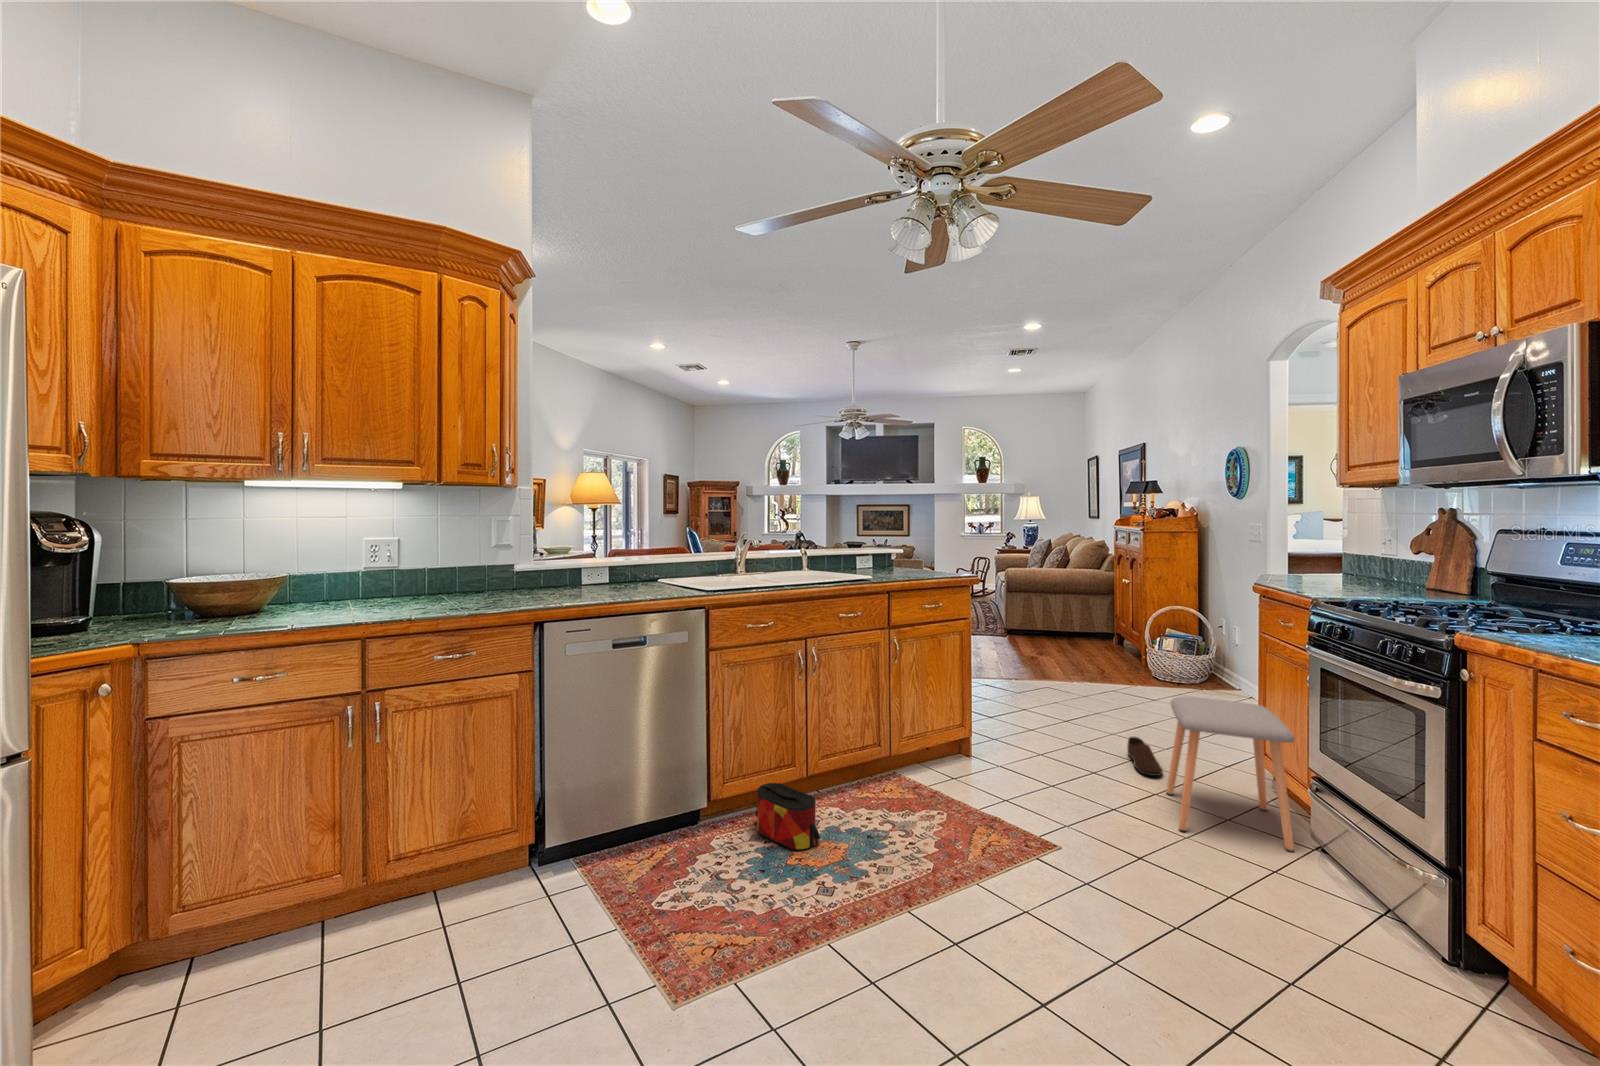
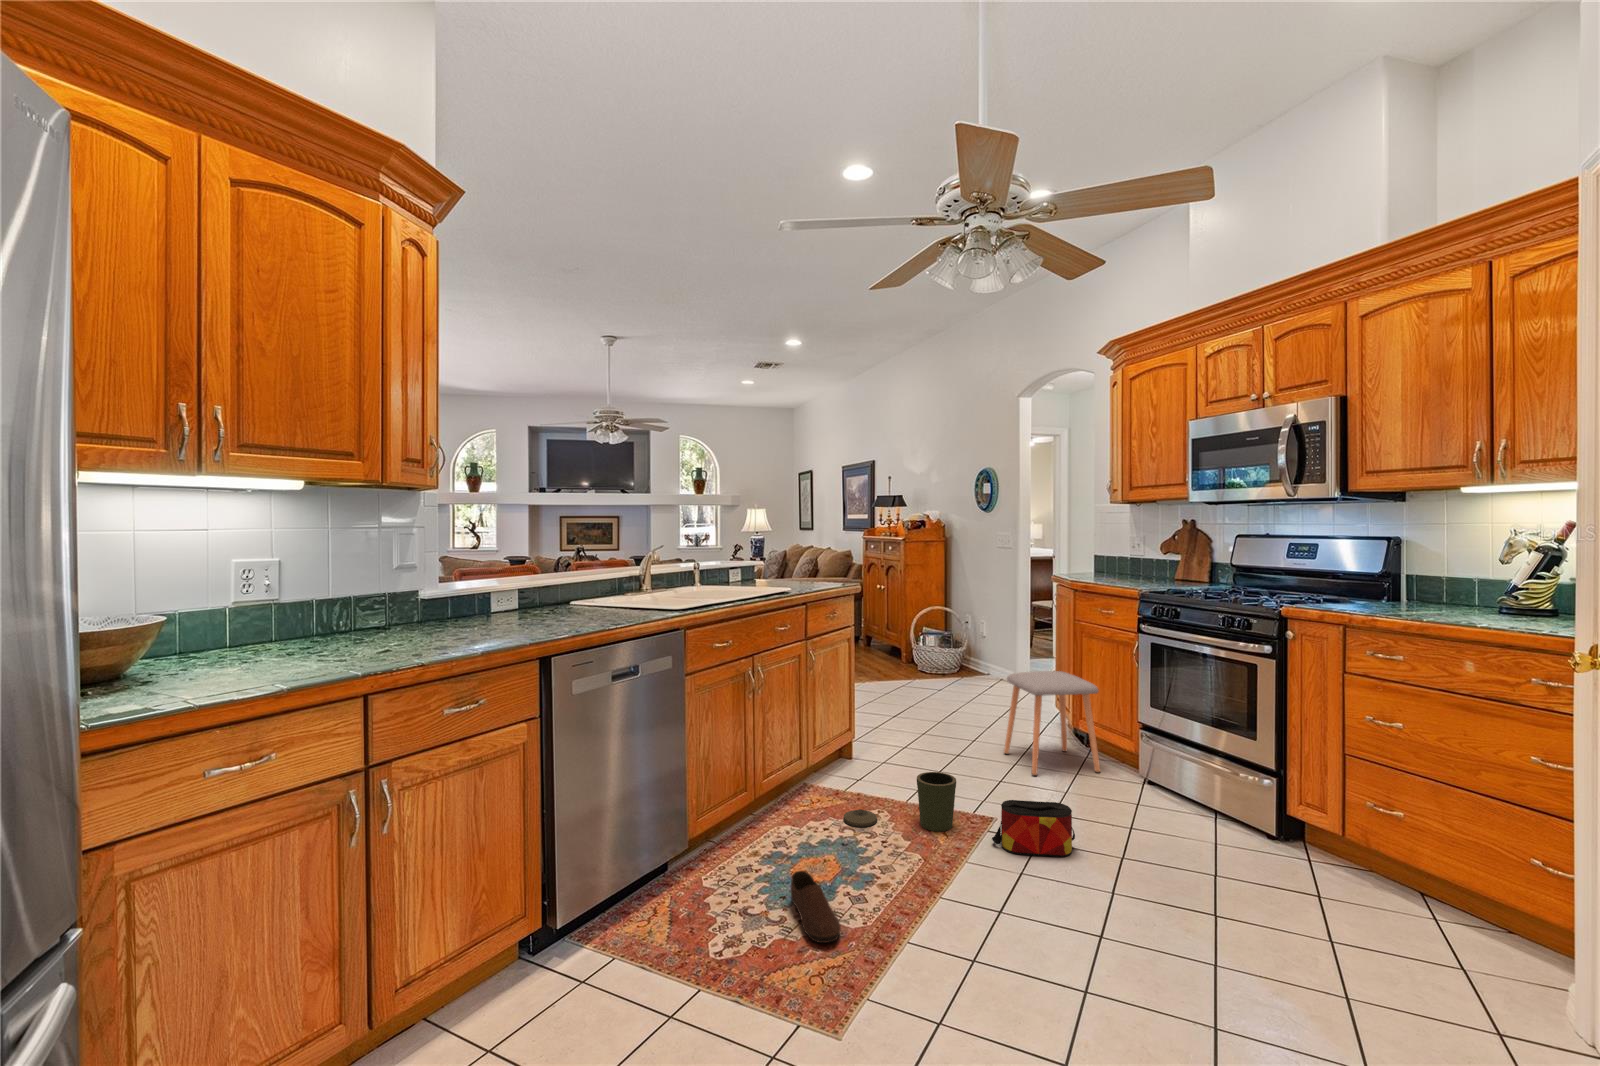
shoe: present [1127,737,1162,776] -> present [791,871,841,943]
bag: present [755,783,820,851] -> present [992,800,1075,857]
trash can: none [895,793,1015,867] -> present [843,772,956,832]

